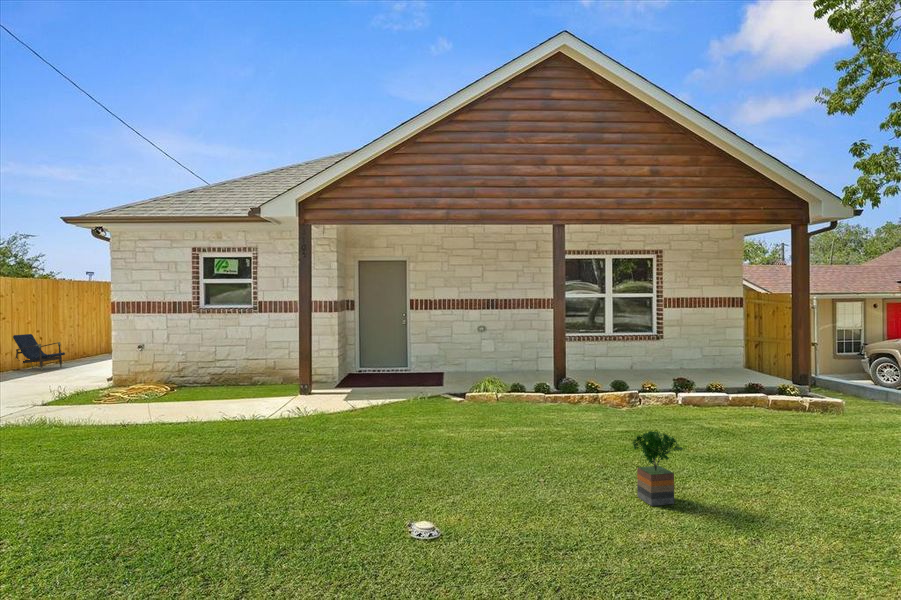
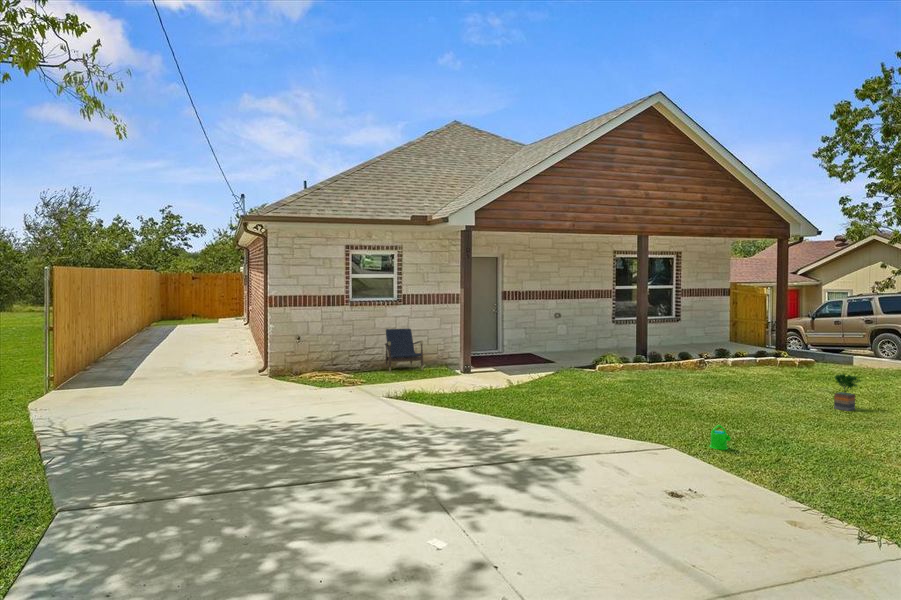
lounge chair: present [13,334,65,371] -> present [385,329,423,372]
watering can: none [130,519,184,574] -> present [710,425,731,450]

